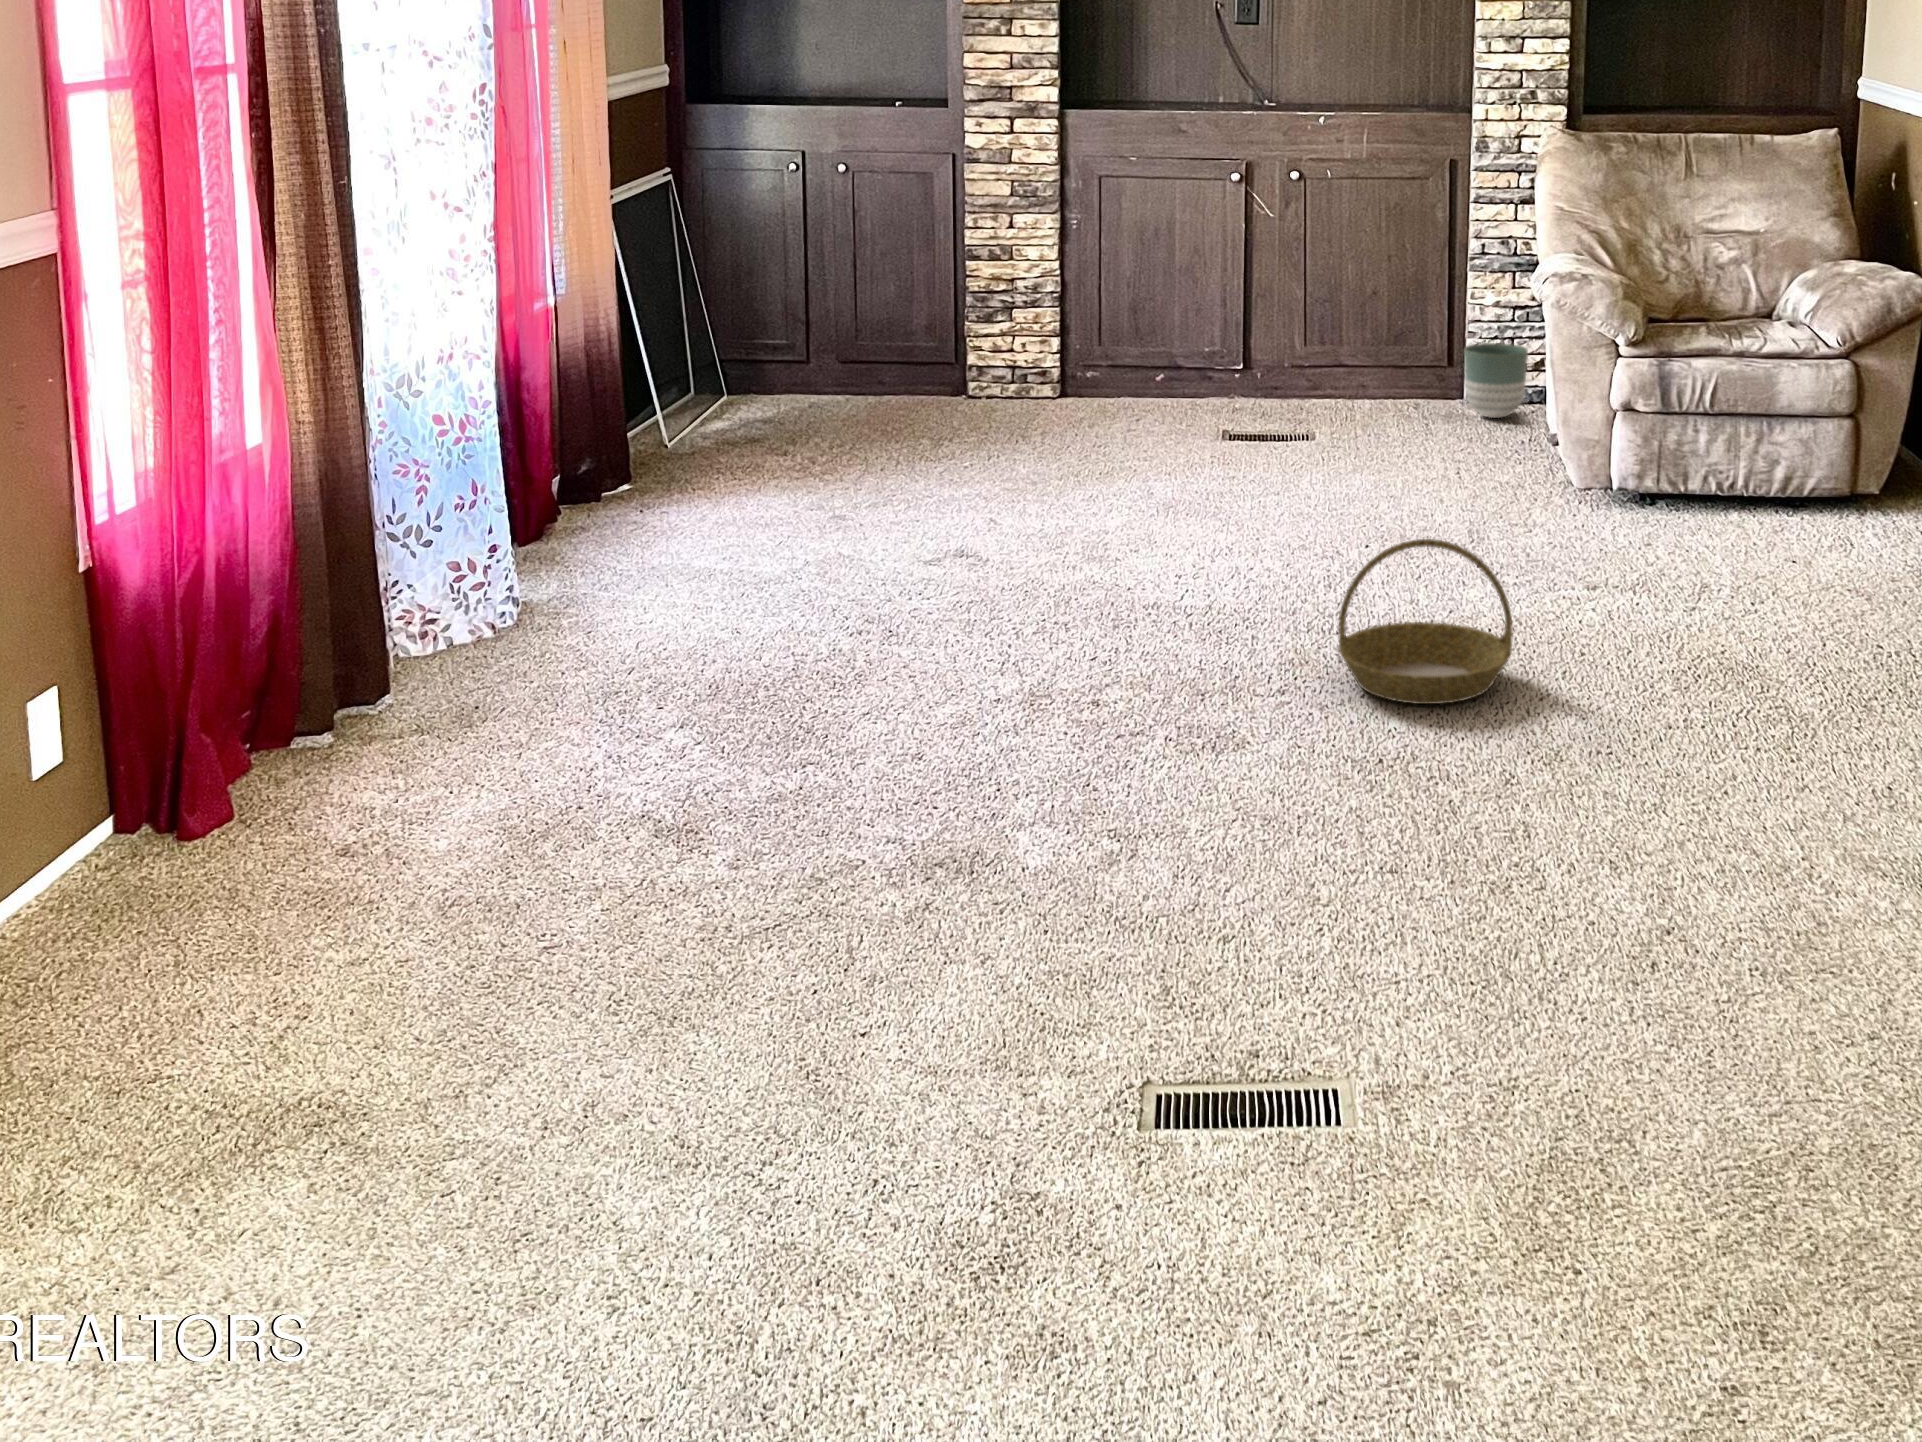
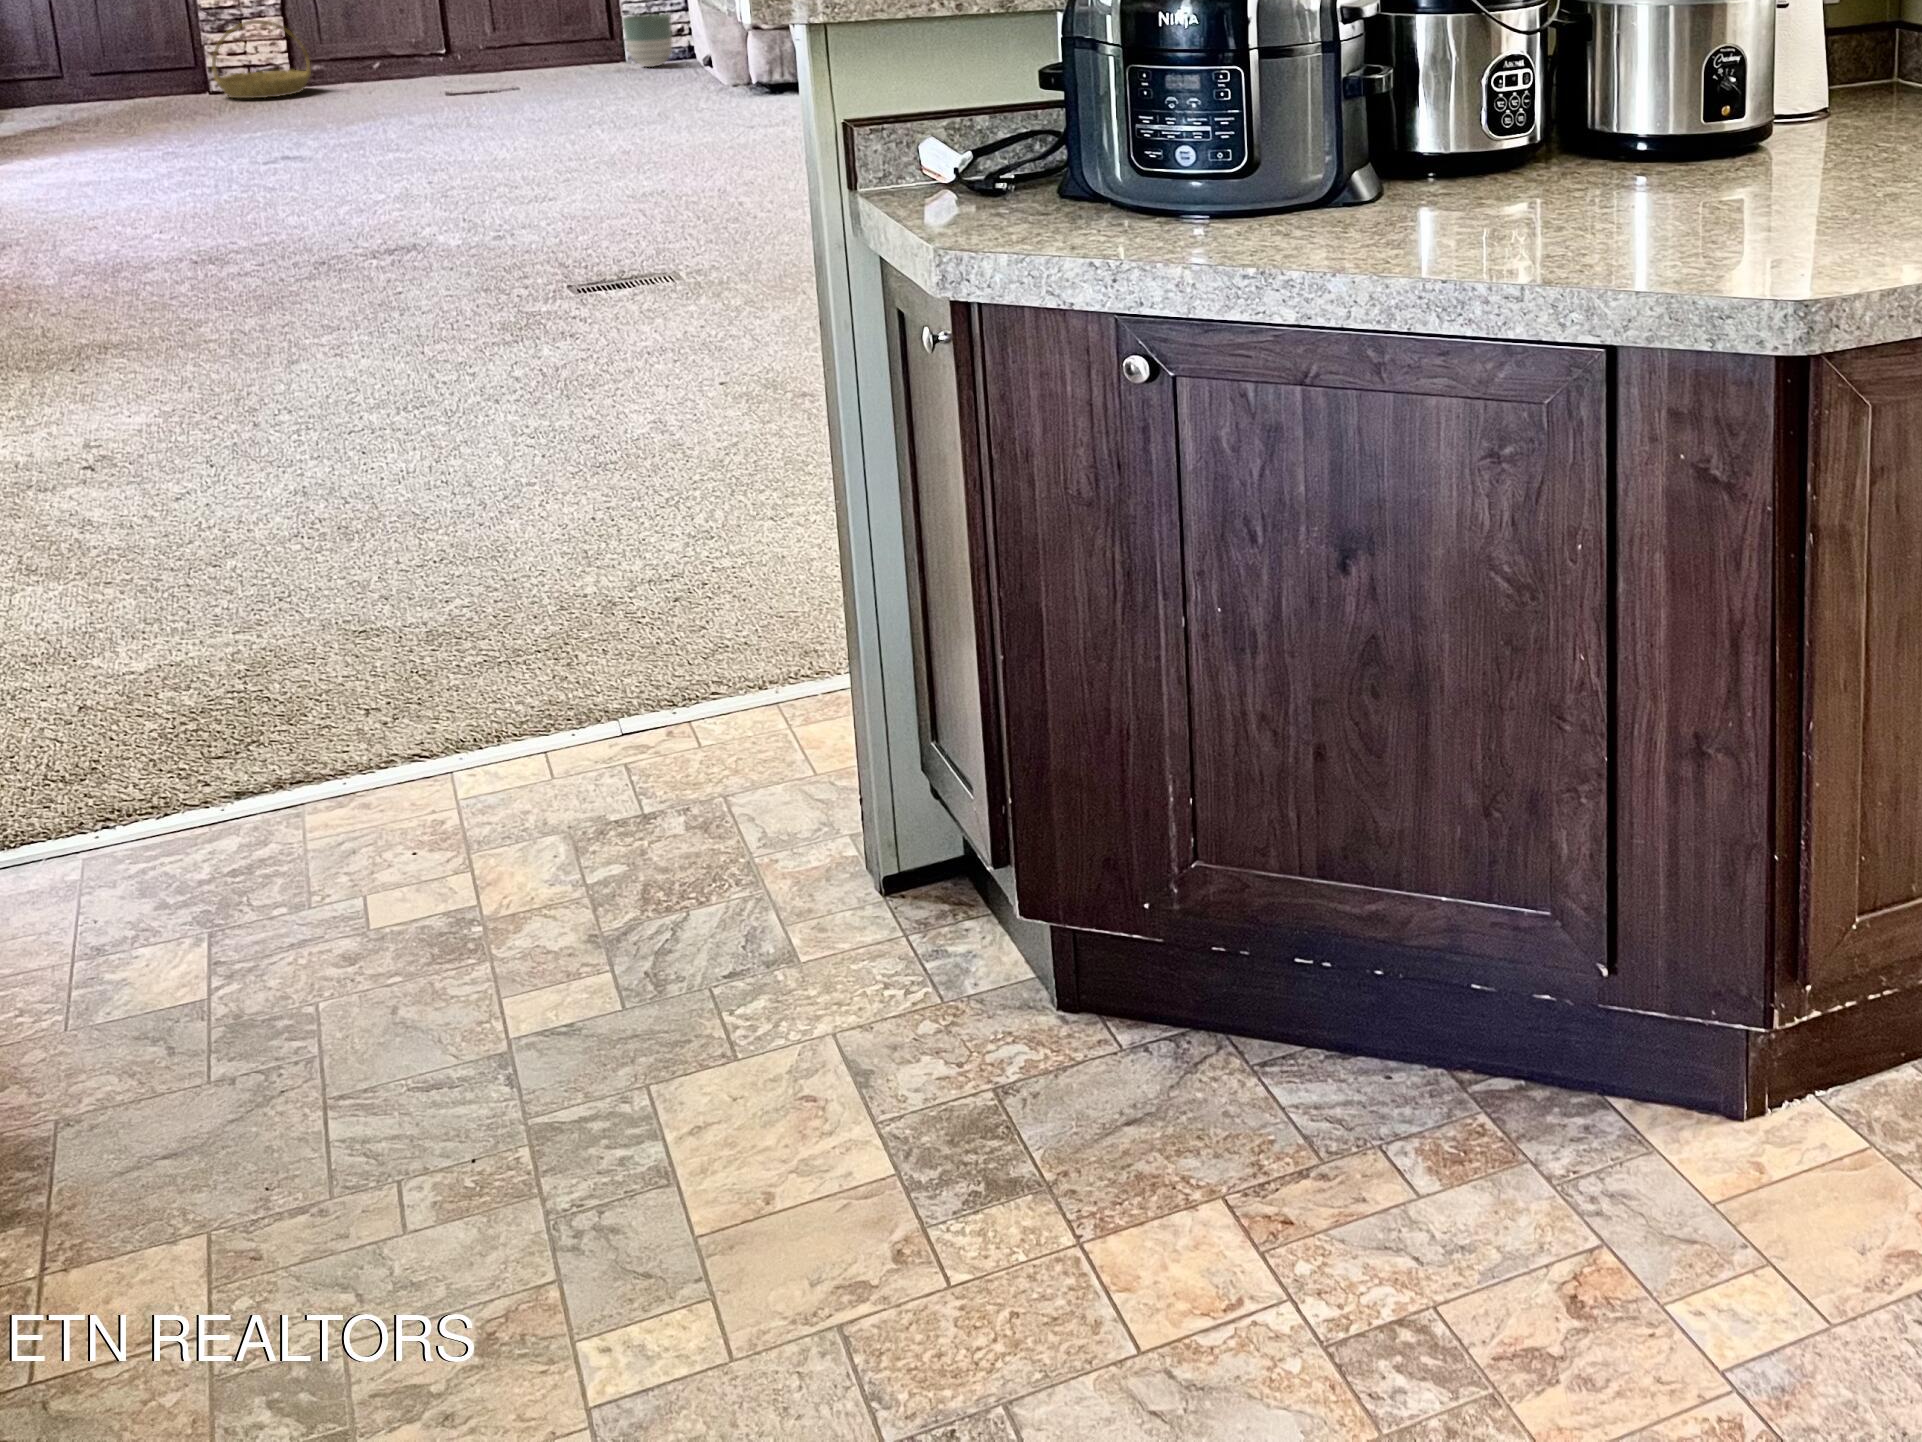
basket: present [1338,539,1513,704] -> present [212,20,311,98]

